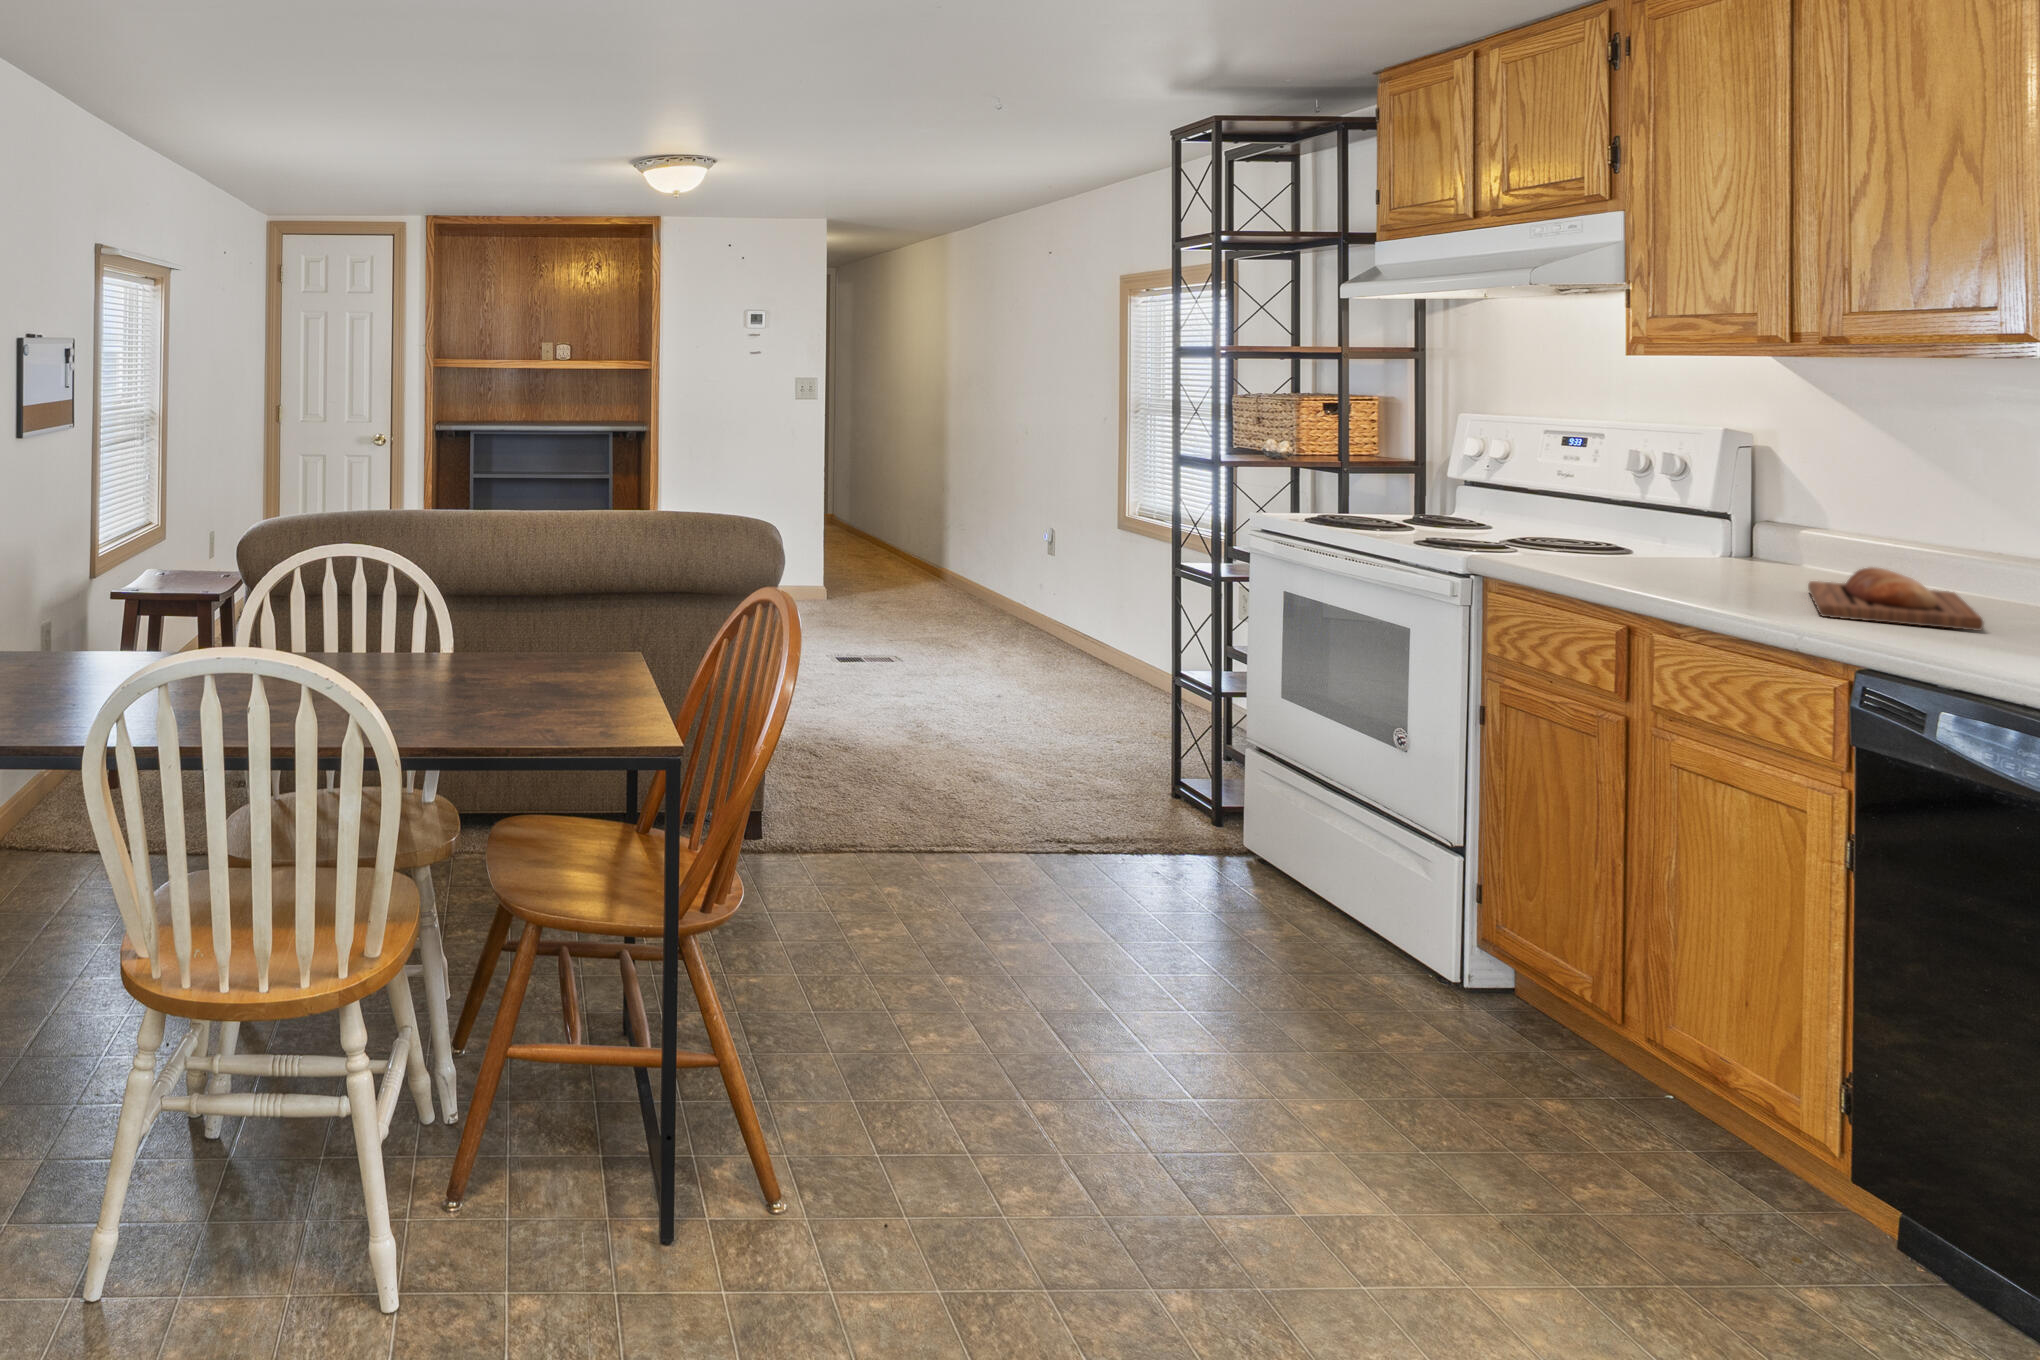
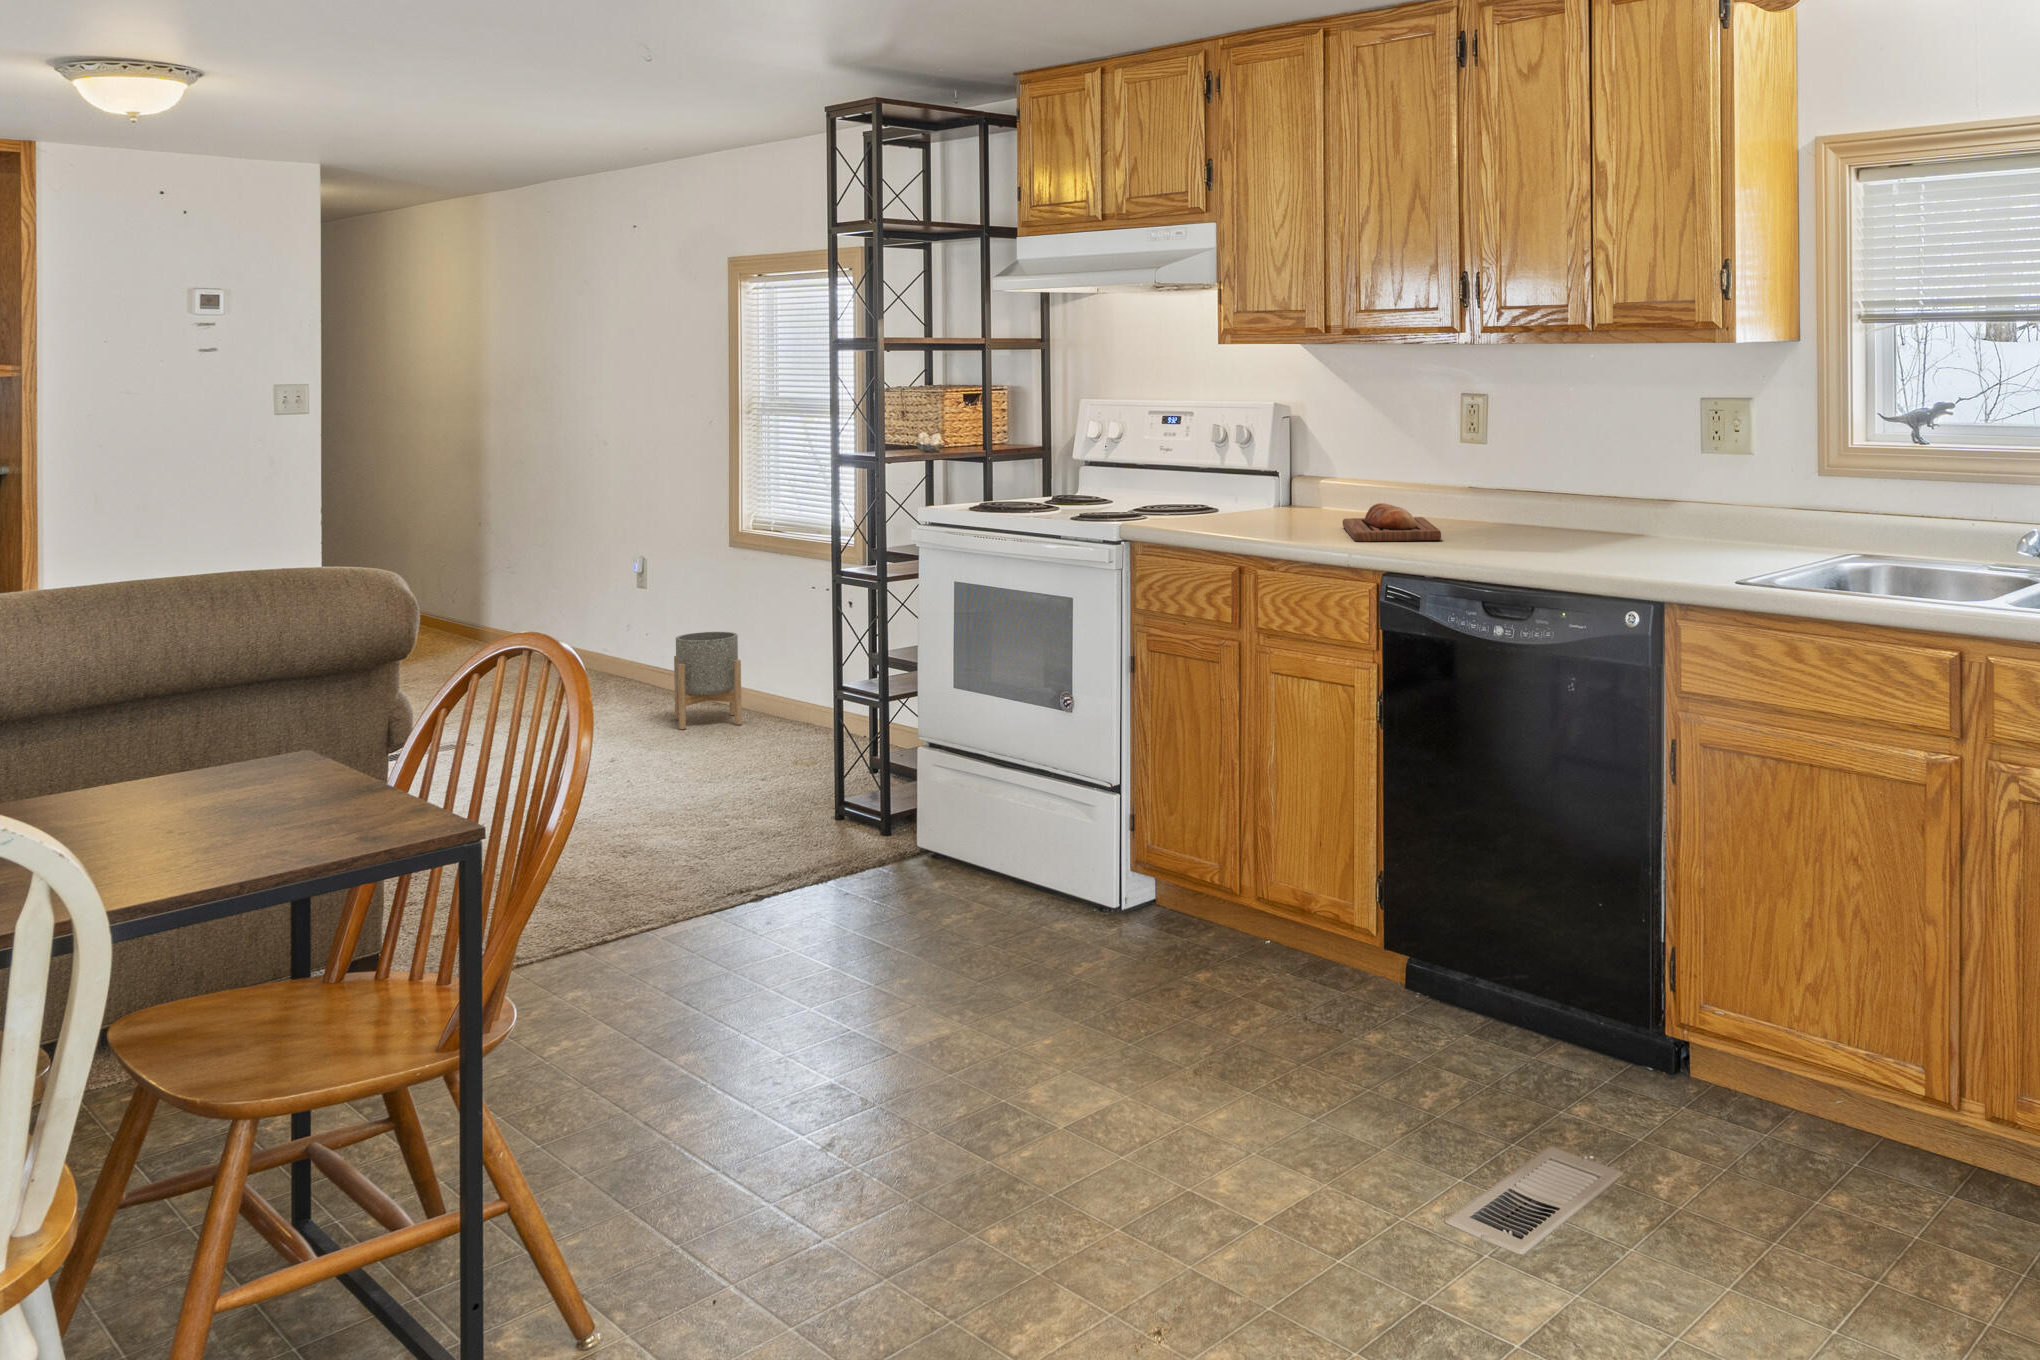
planter: none [1064,600,1121,686] -> present [674,632,742,729]

